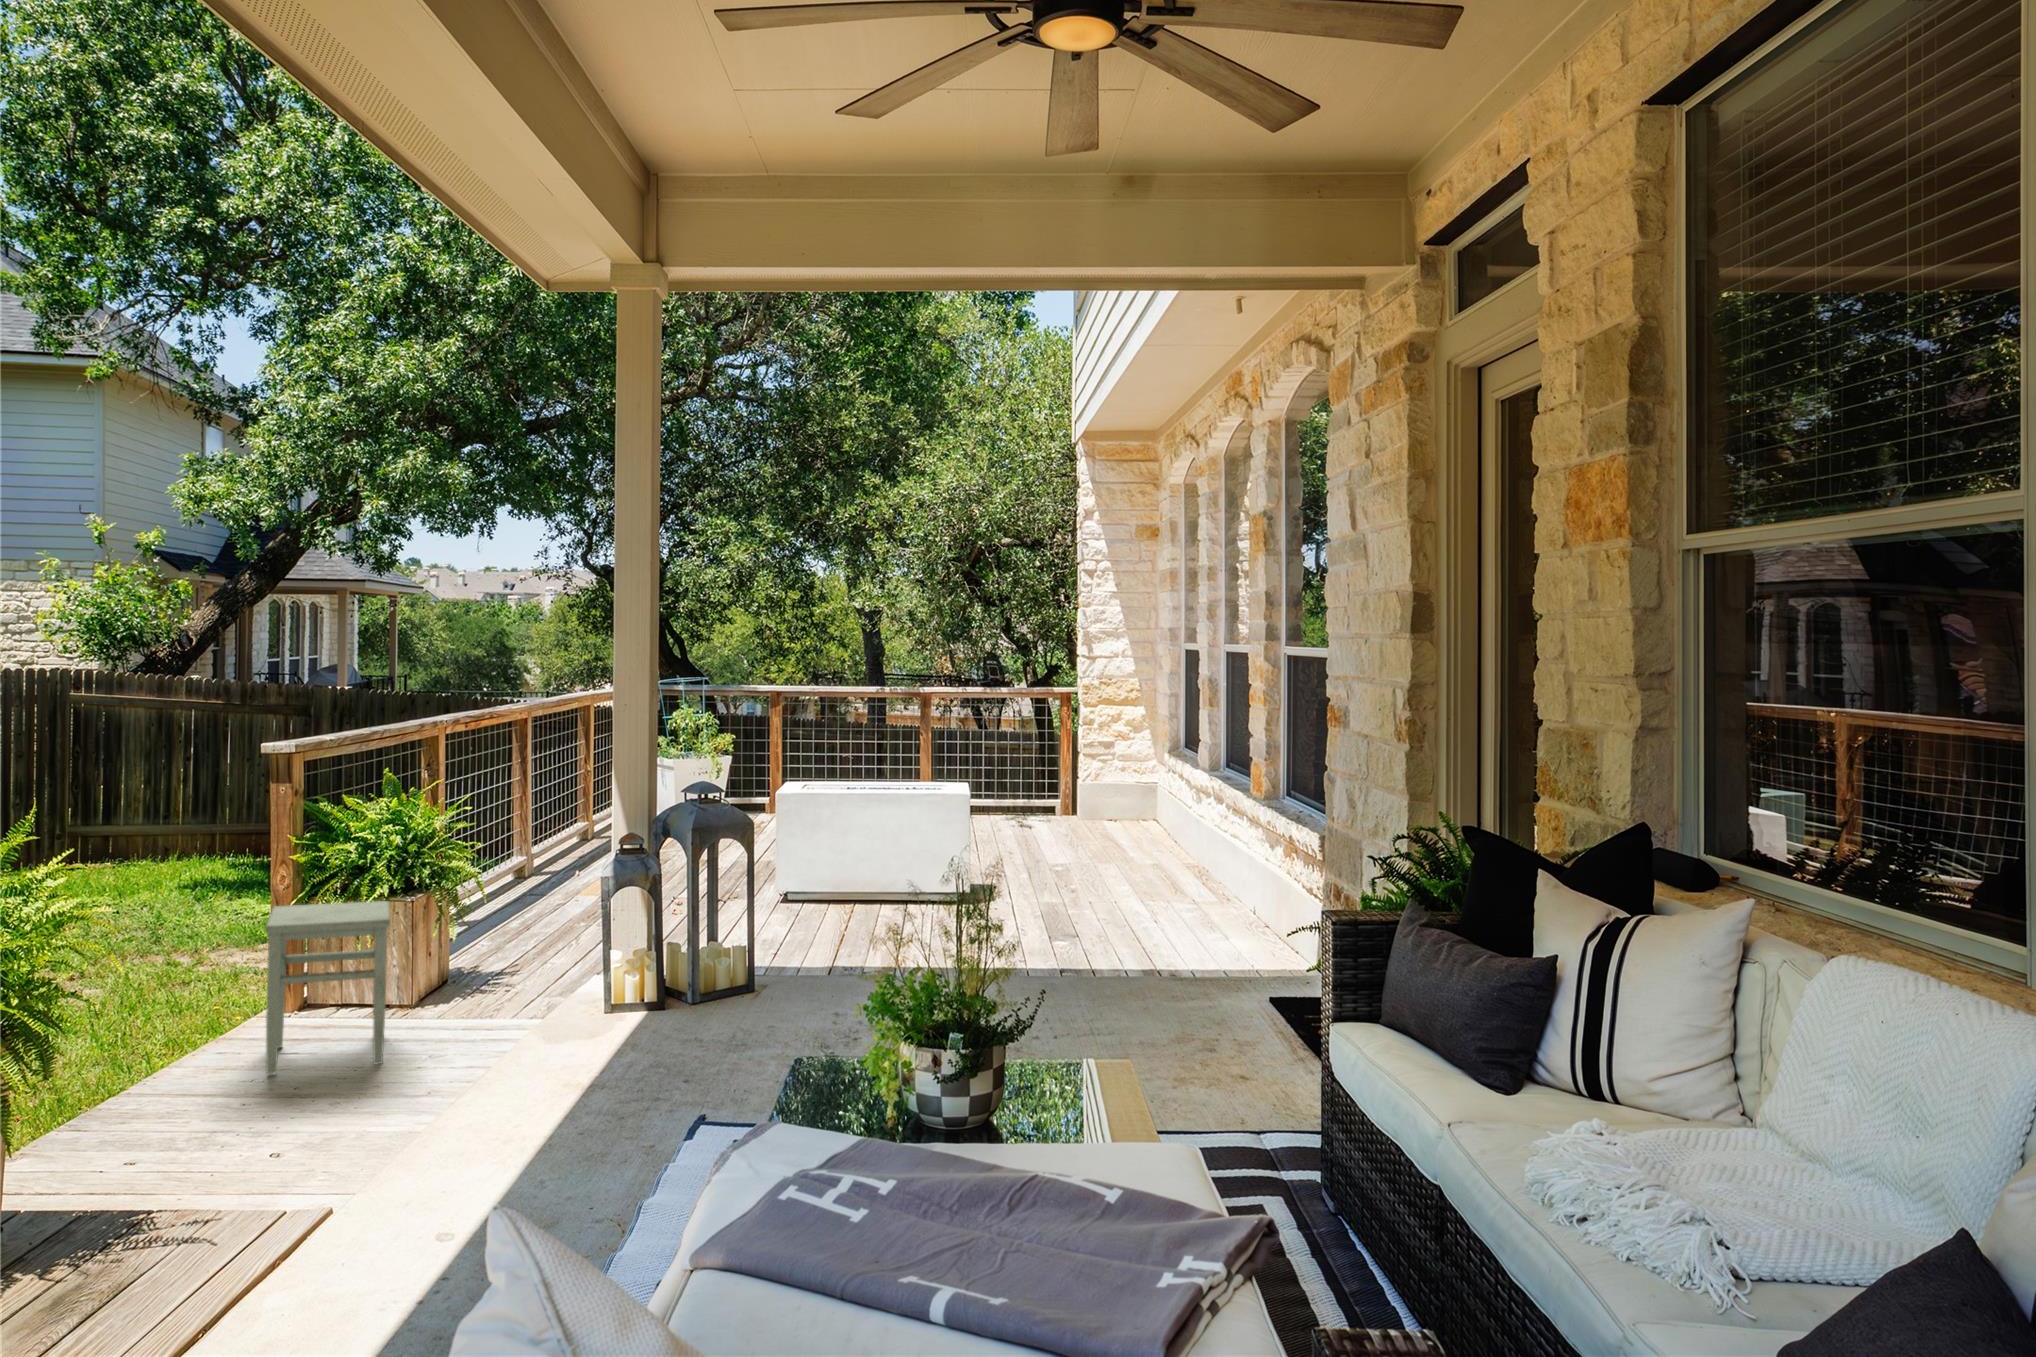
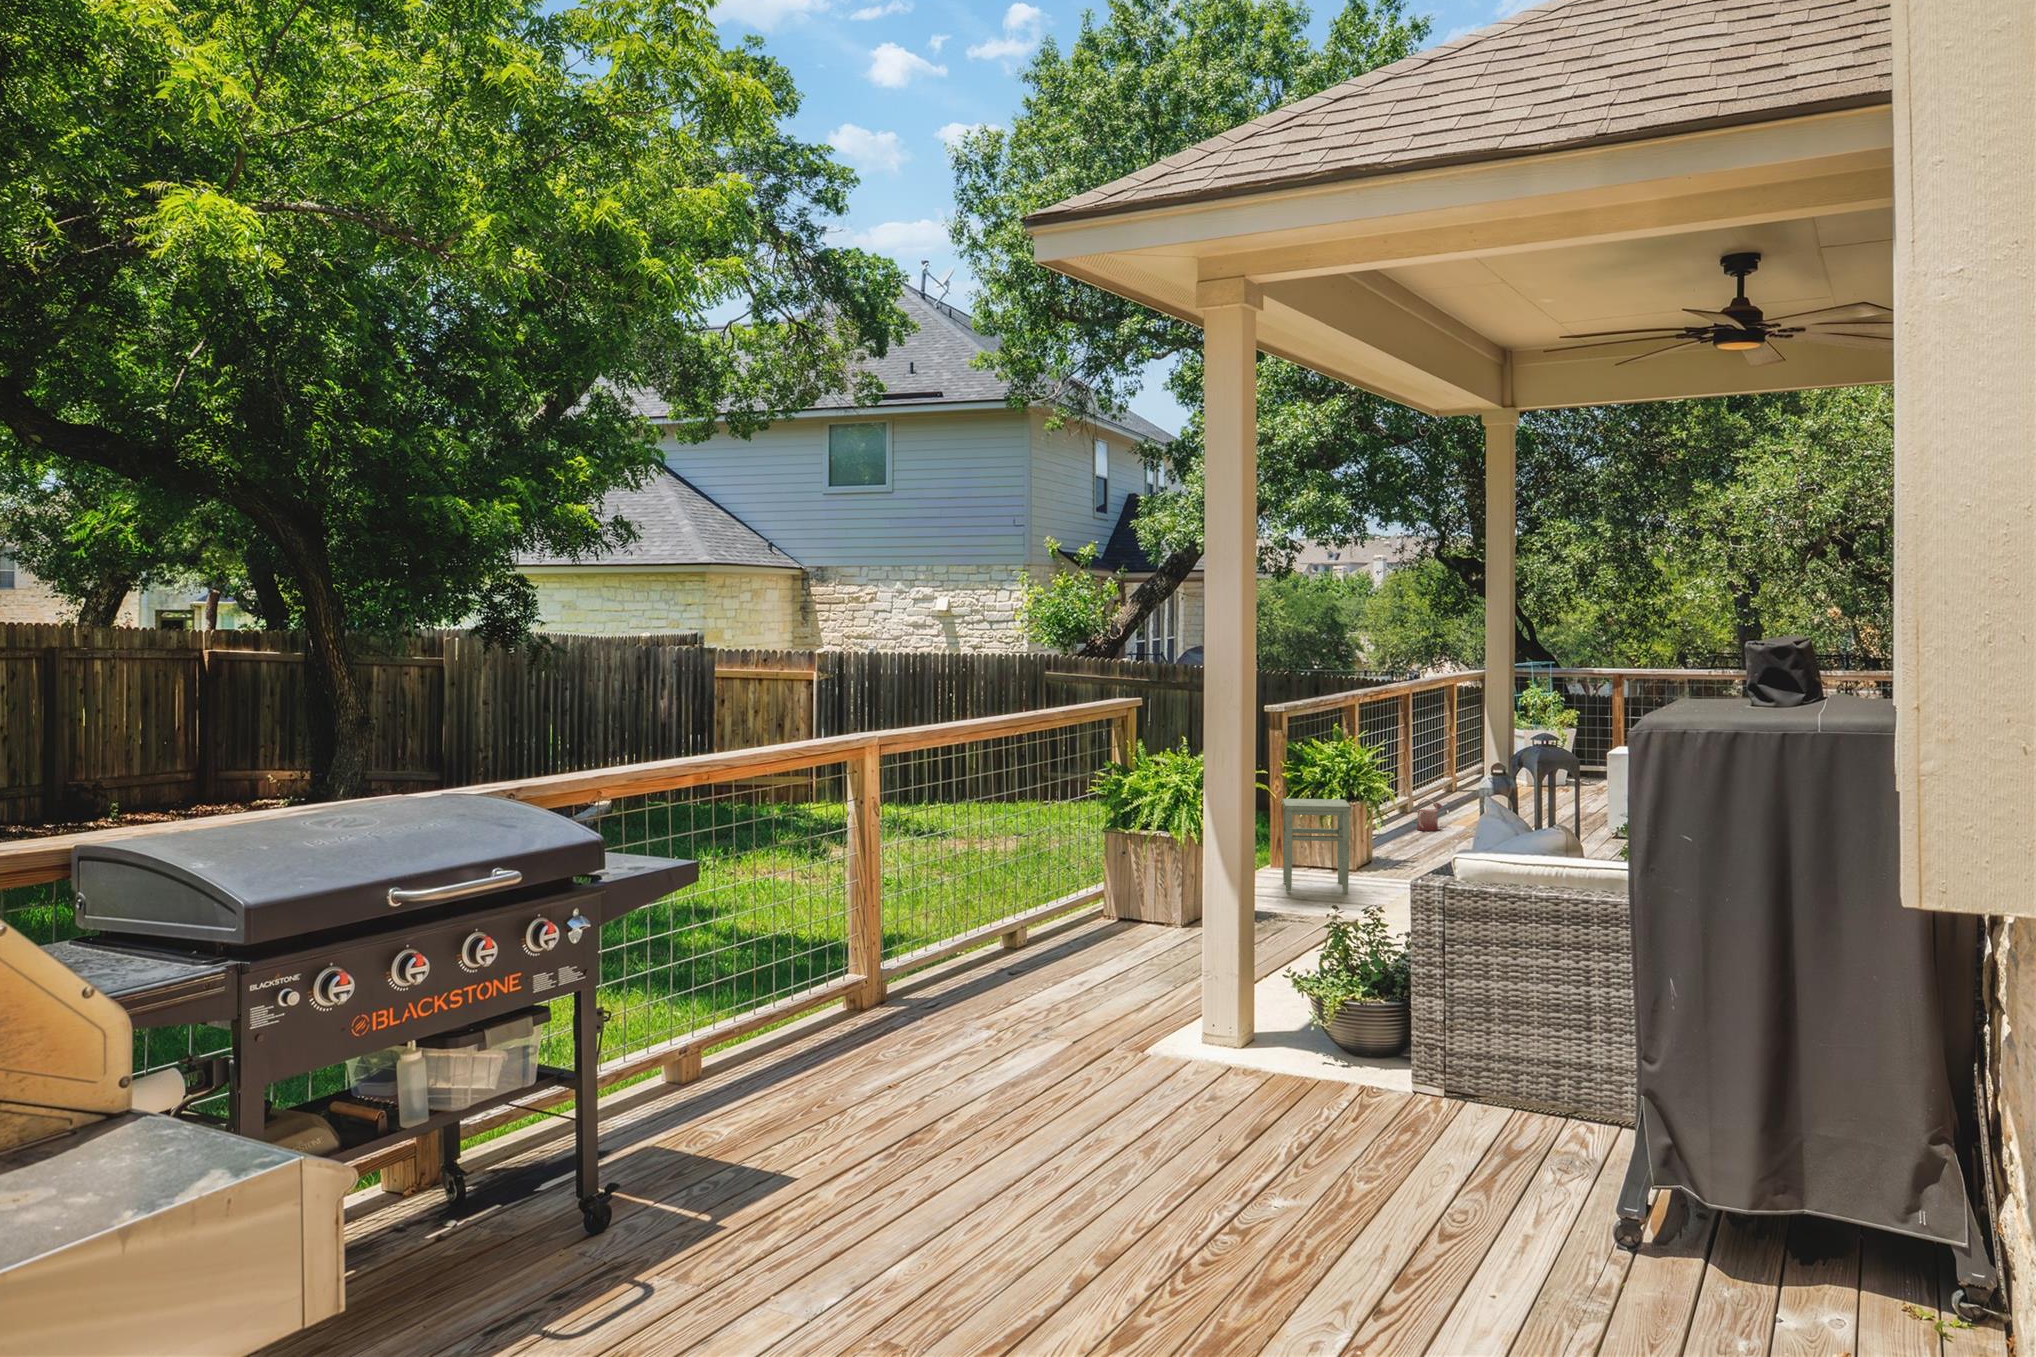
watering can: none [528,865,565,910] -> present [1417,799,1442,831]

